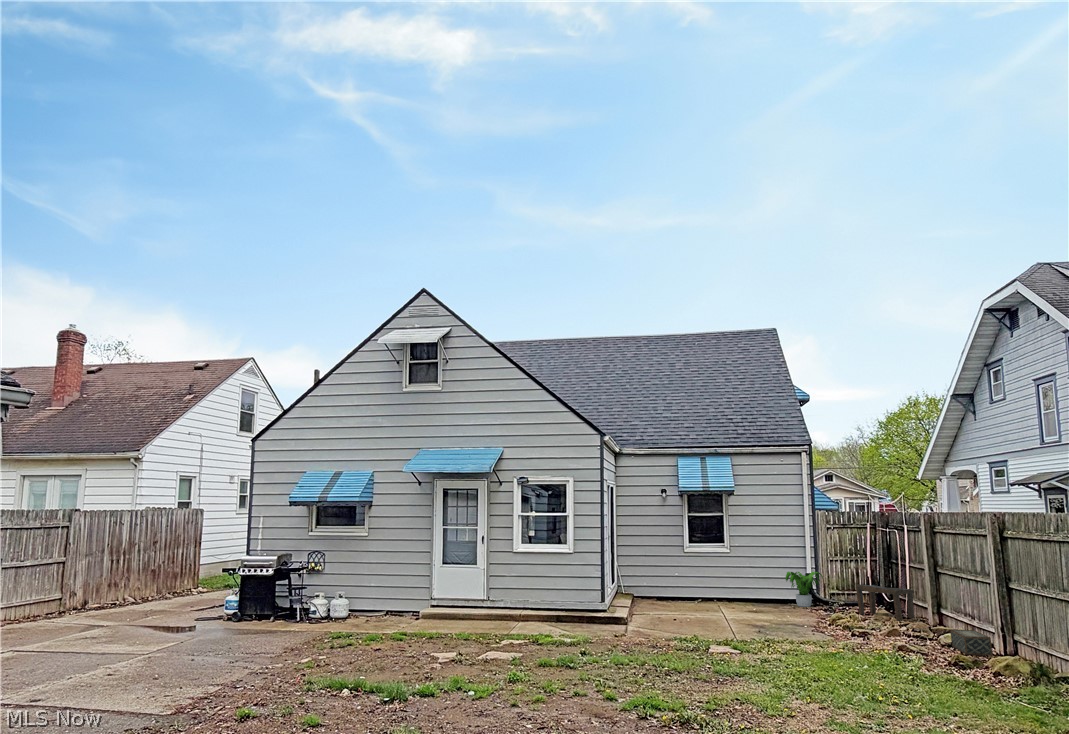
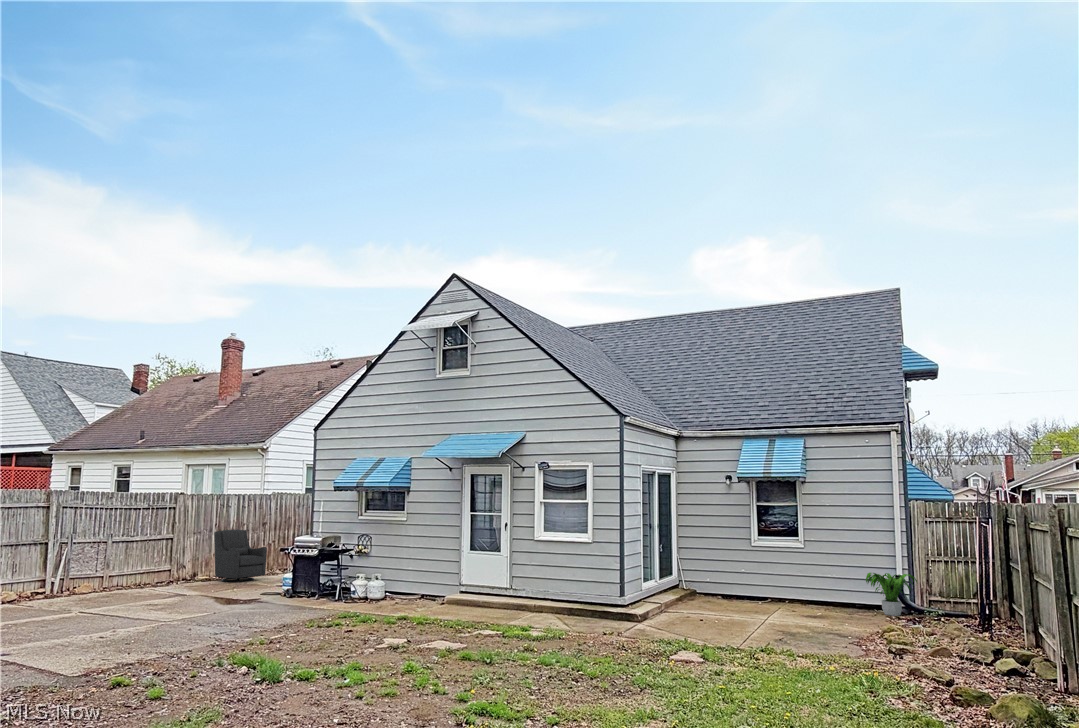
chair: none [109,550,172,609] -> present [214,530,267,582]
bench: present [856,585,914,621] -> none [943,592,1013,640]
woven basket: present [950,630,992,655] -> none [1001,653,1044,691]

